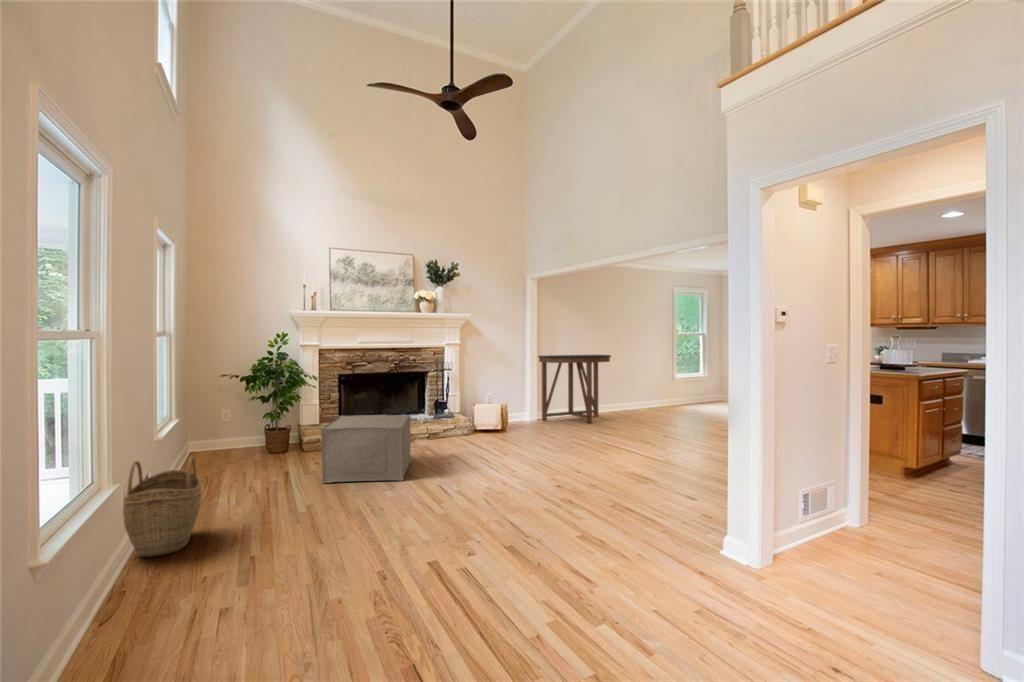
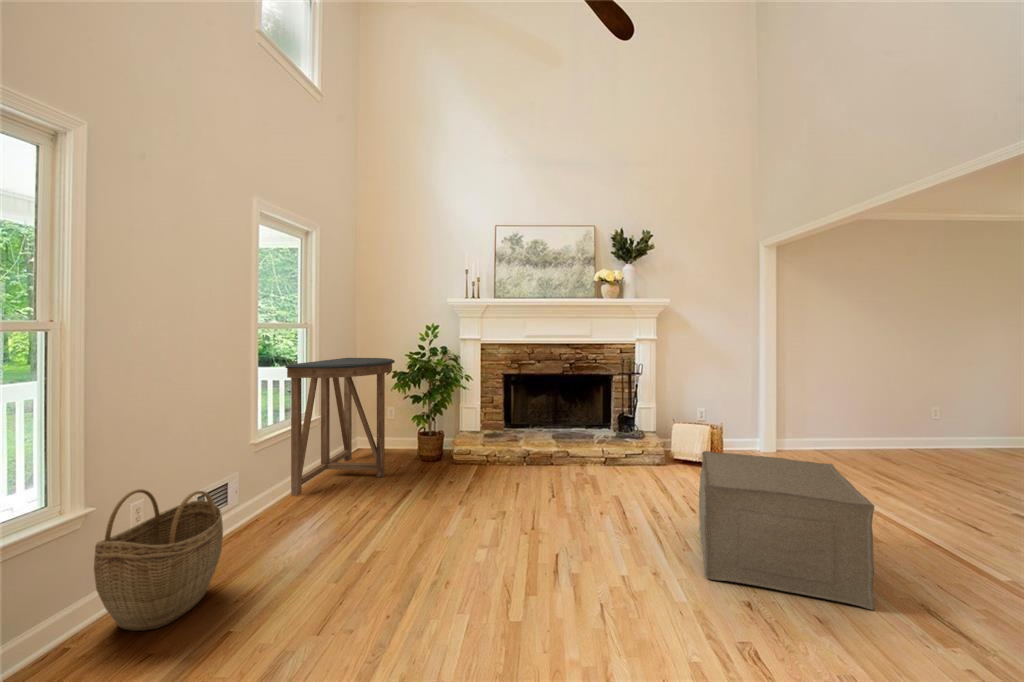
console table: present [538,355,611,423] -> present [286,358,395,496]
ottoman: present [321,415,411,483] -> present [699,451,875,610]

